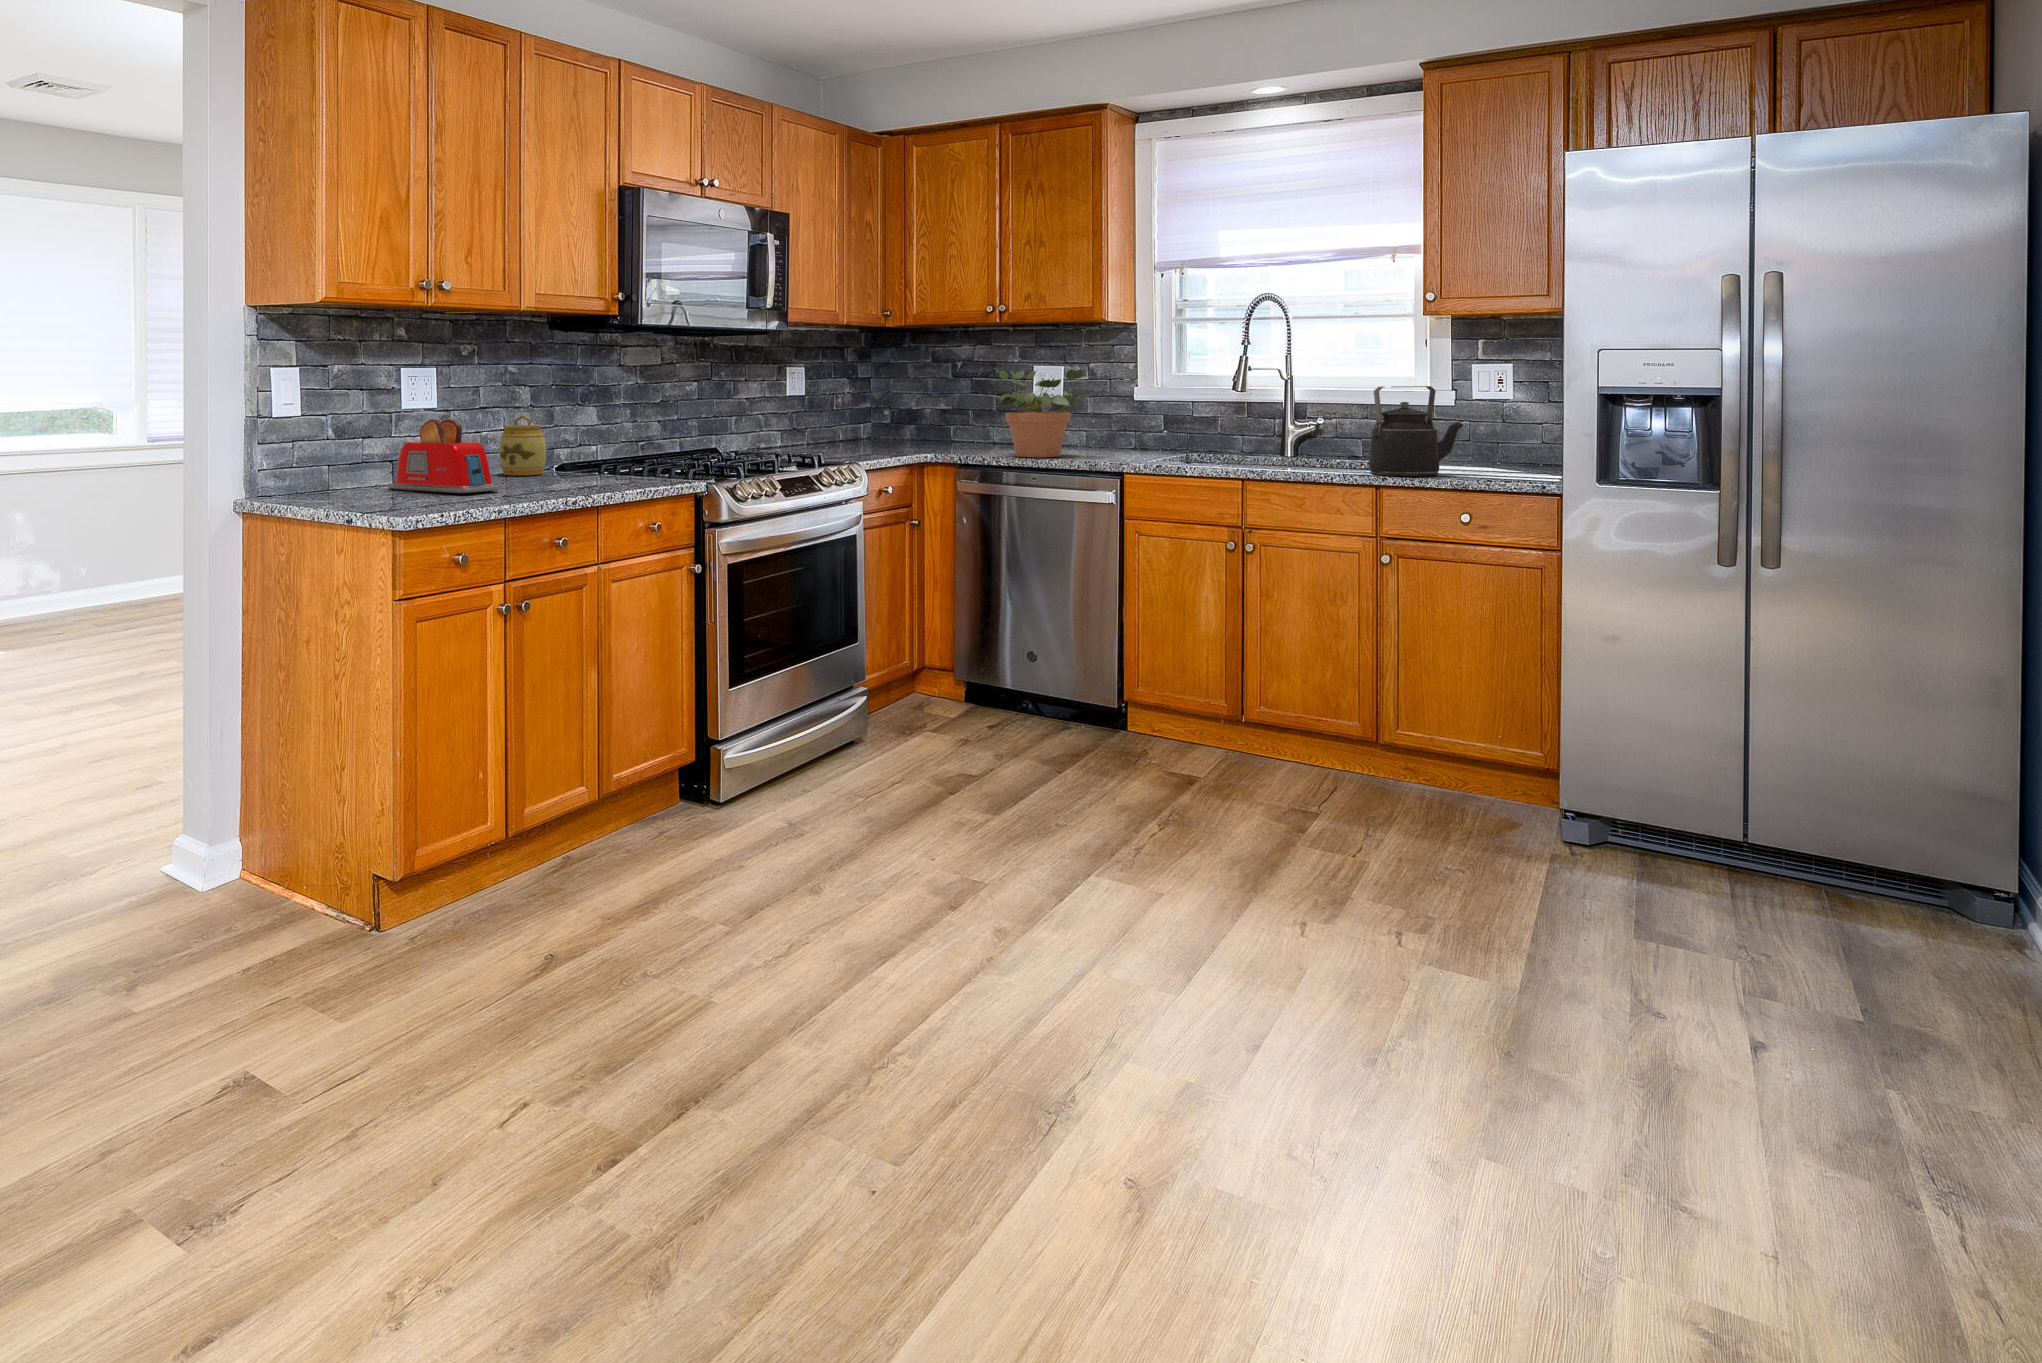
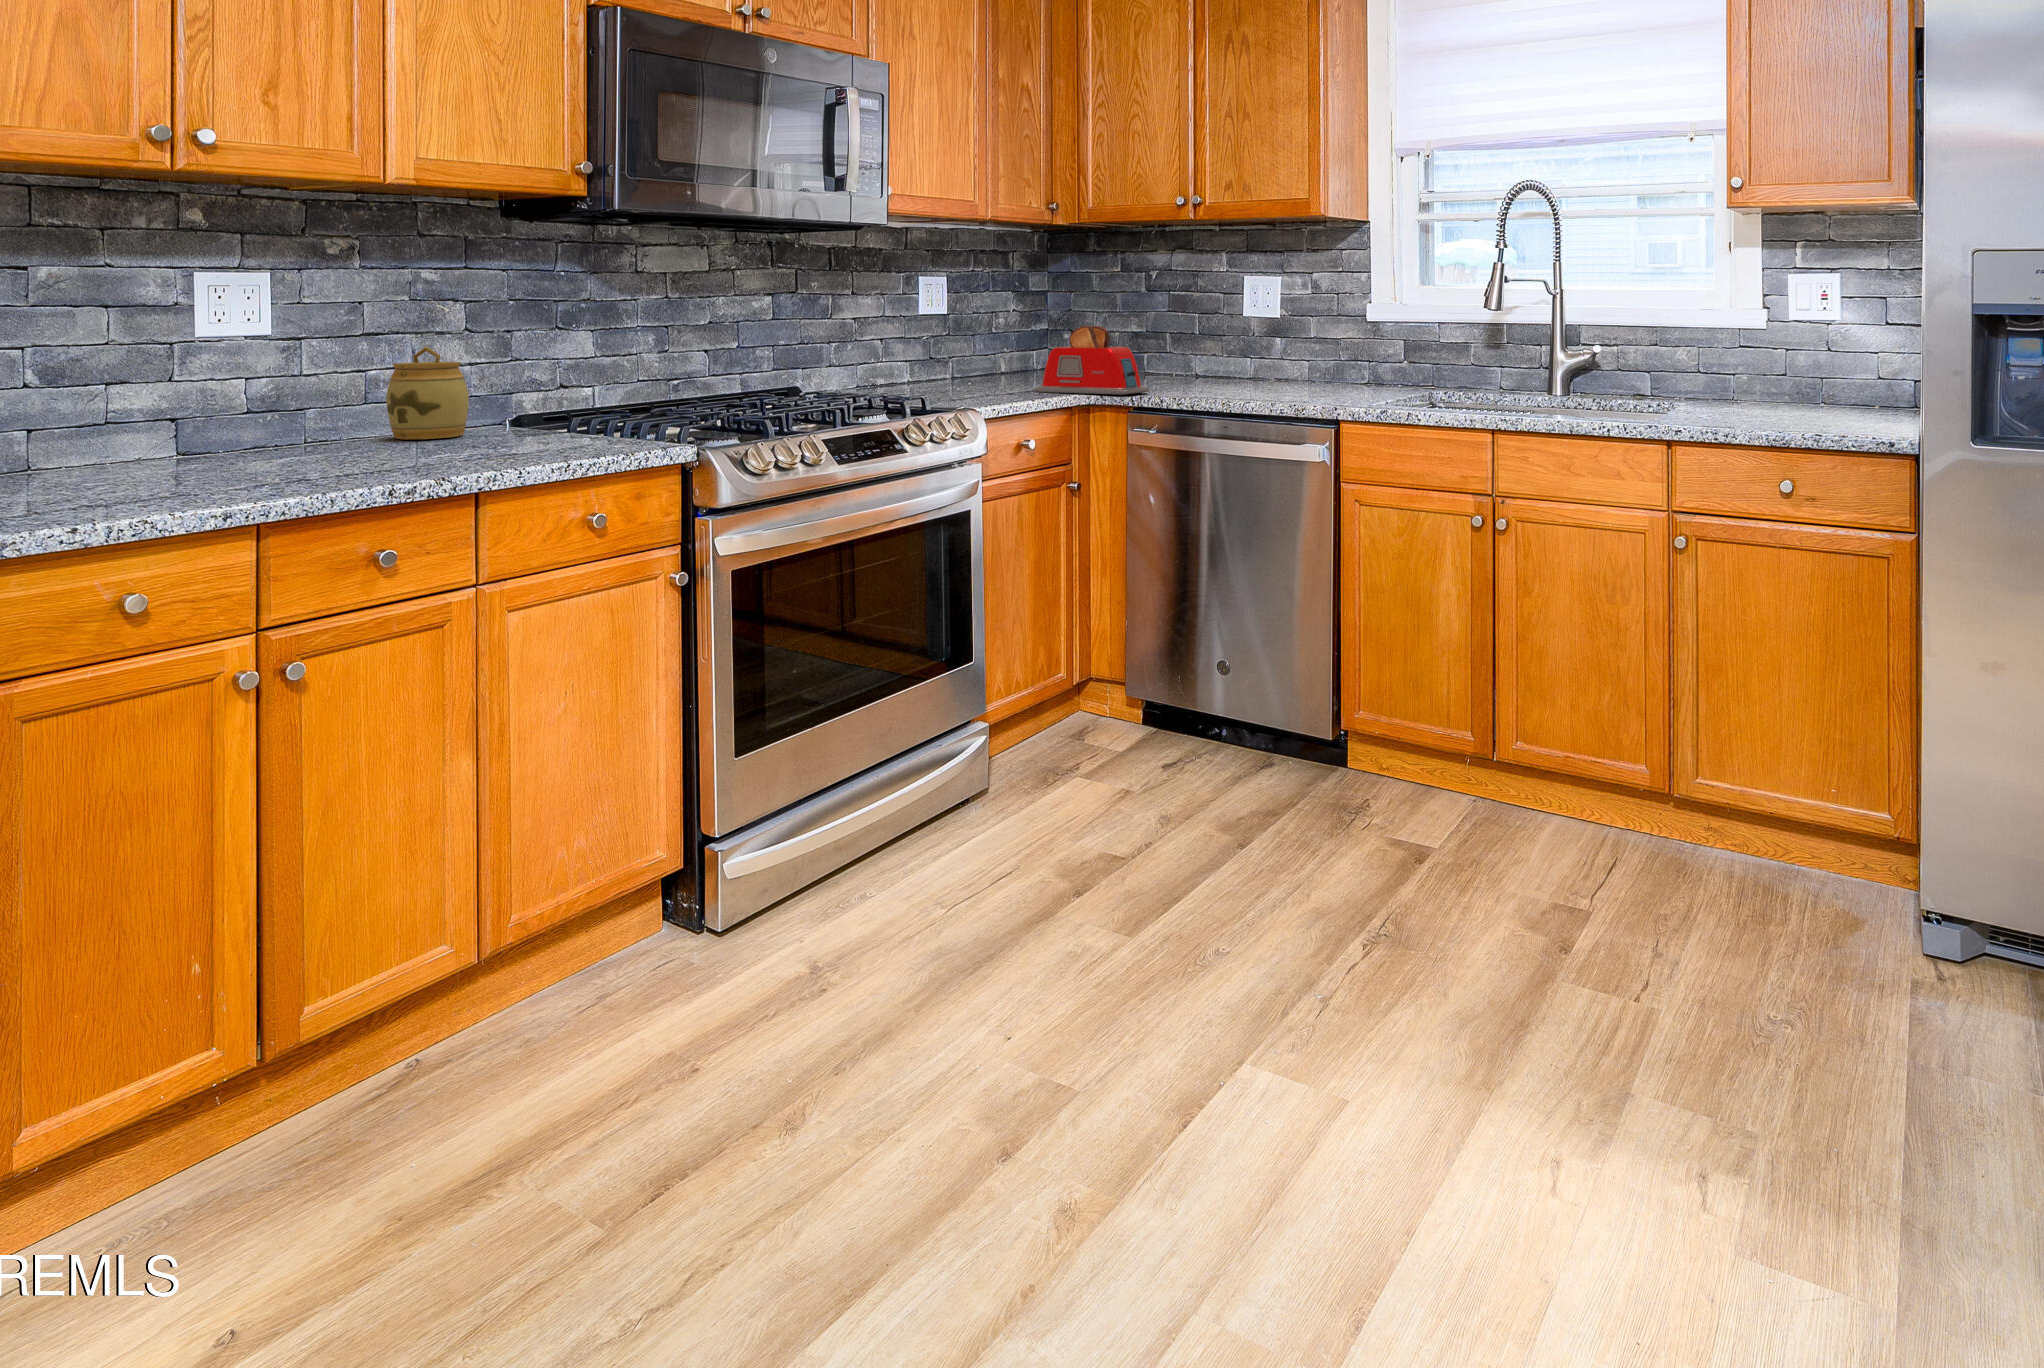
potted plant: present [993,369,1093,458] -> none [1168,281,1310,401]
kettle: present [1369,386,1463,476] -> none [1659,306,1782,431]
toaster: present [388,419,500,493] -> present [1034,326,1150,395]

